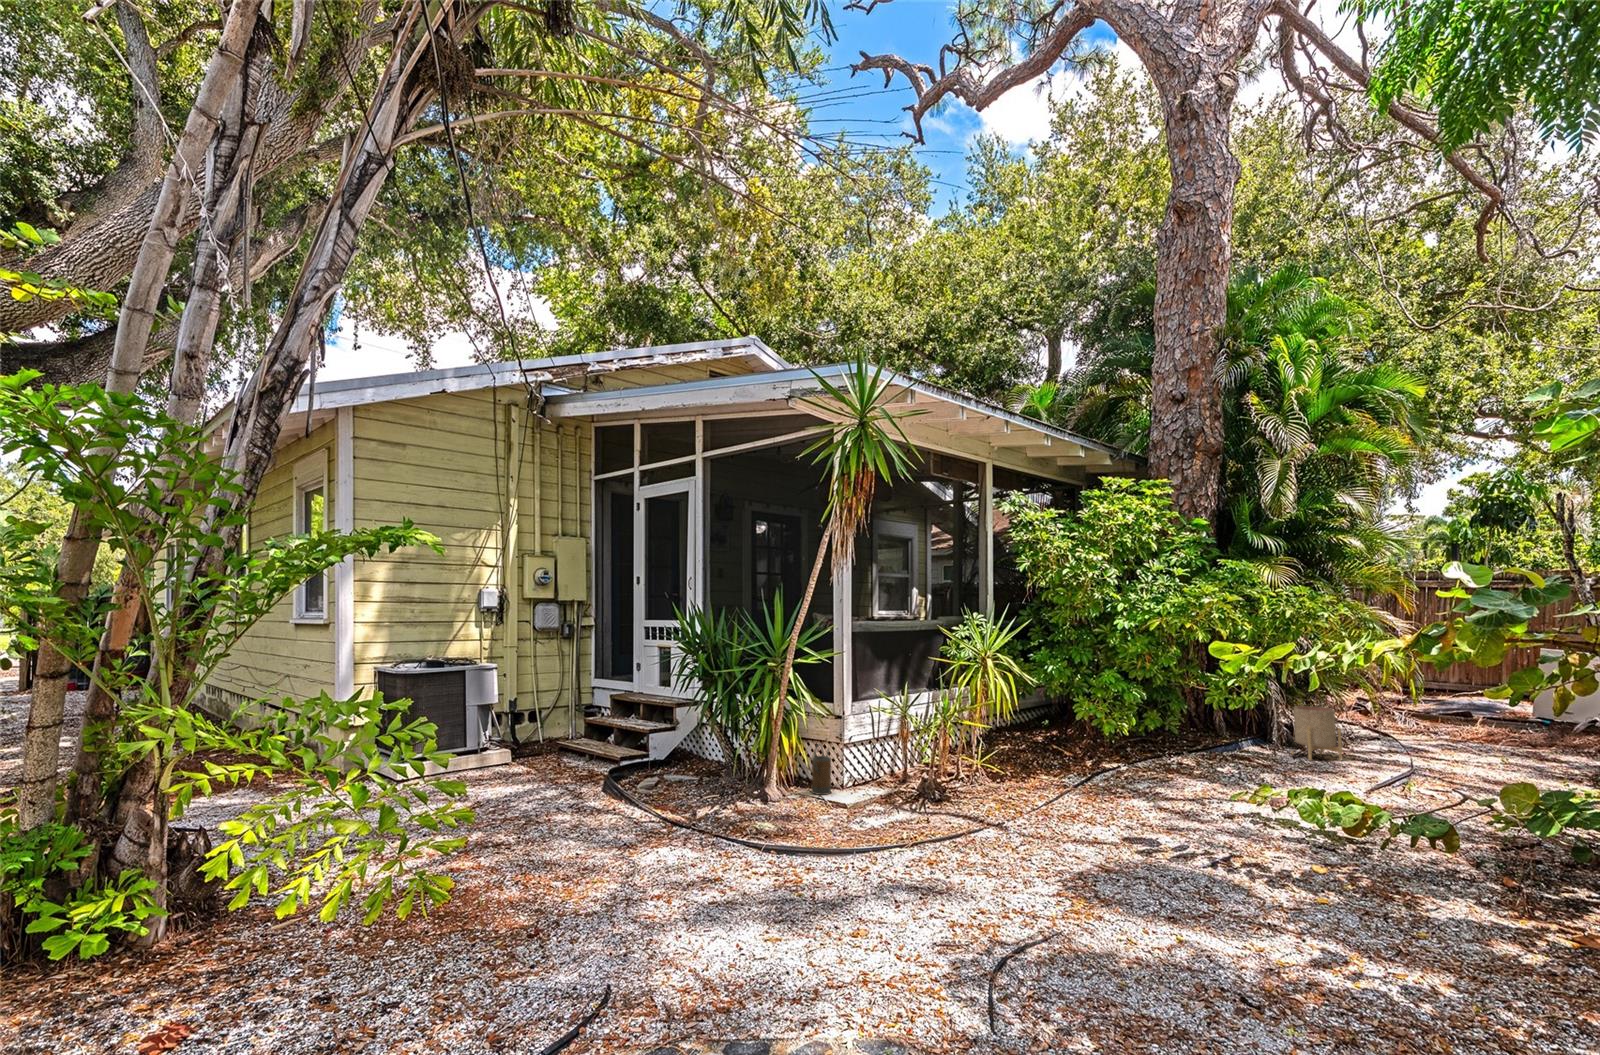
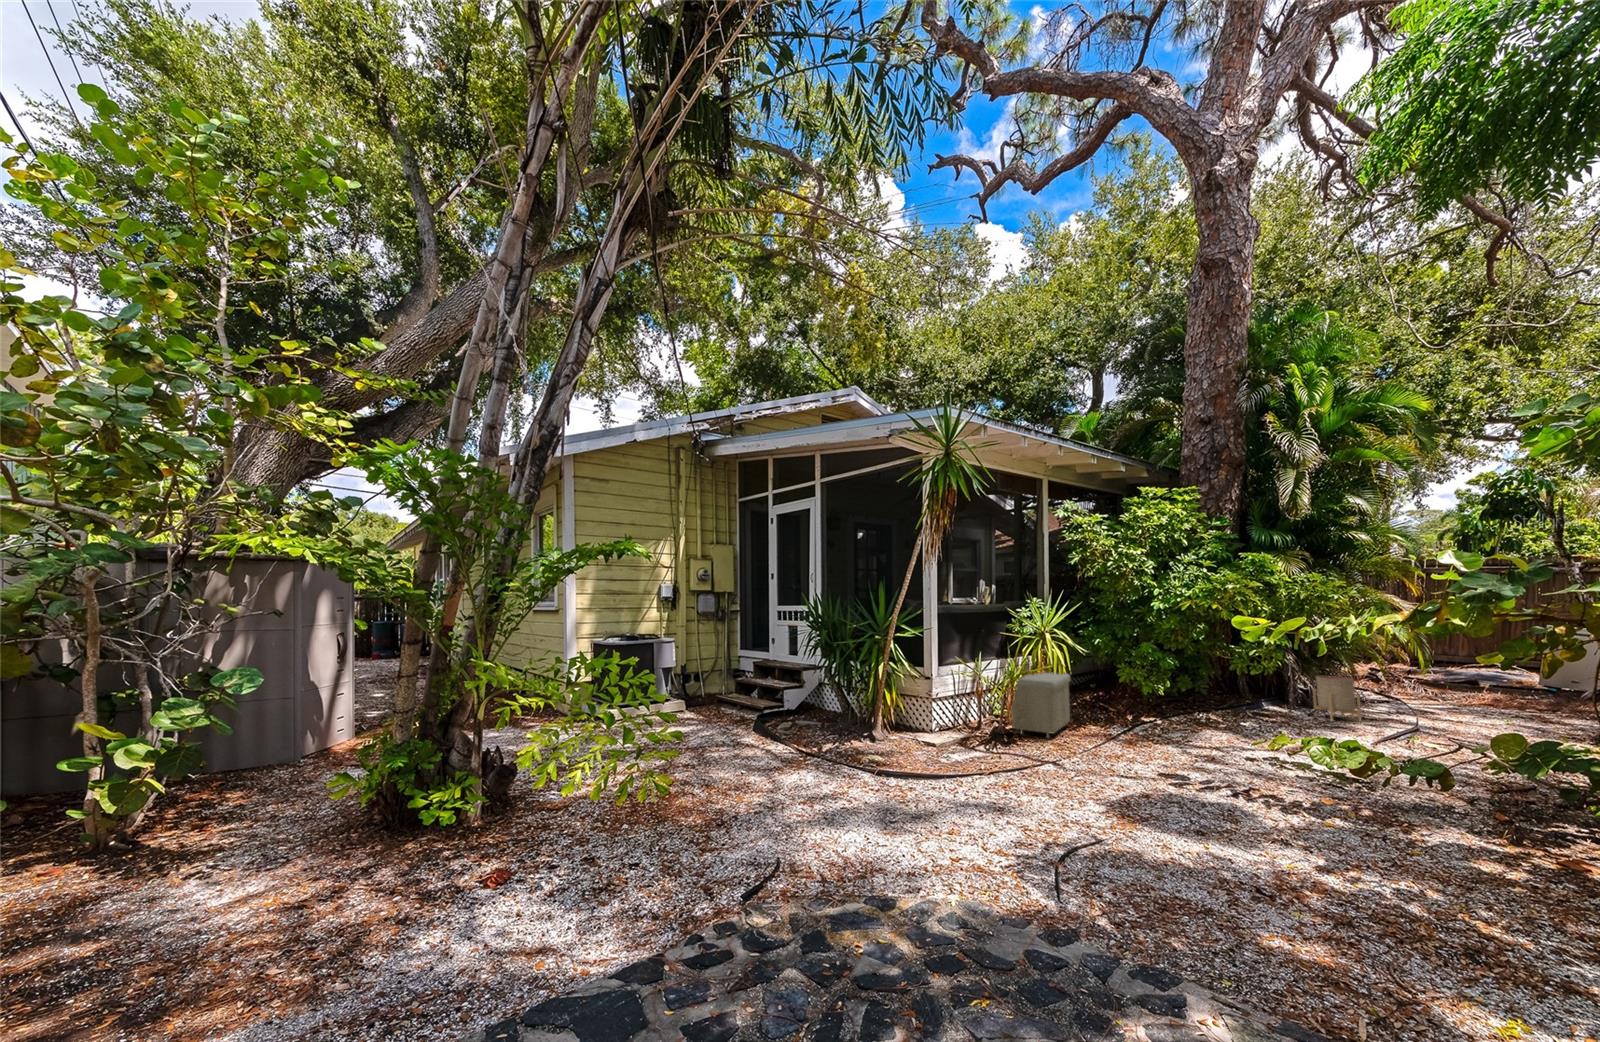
storage bench: none [941,705,1014,790] -> present [1011,673,1071,738]
watering can: present [812,744,831,795] -> none [909,698,924,738]

